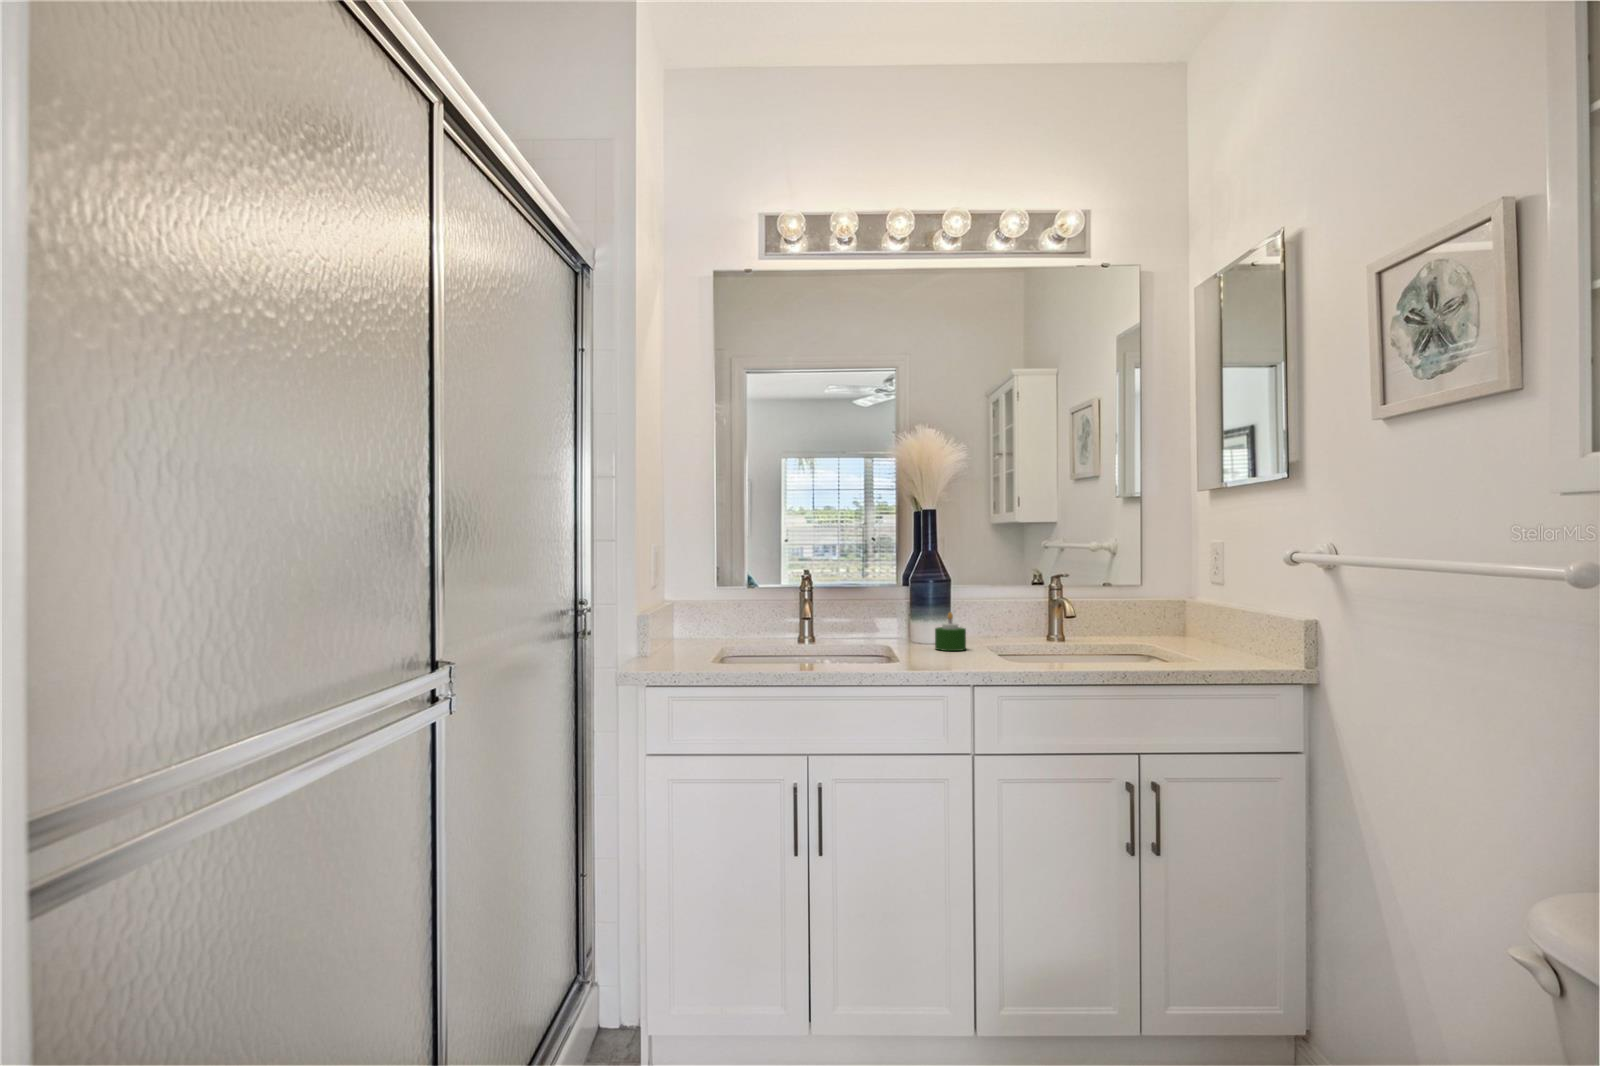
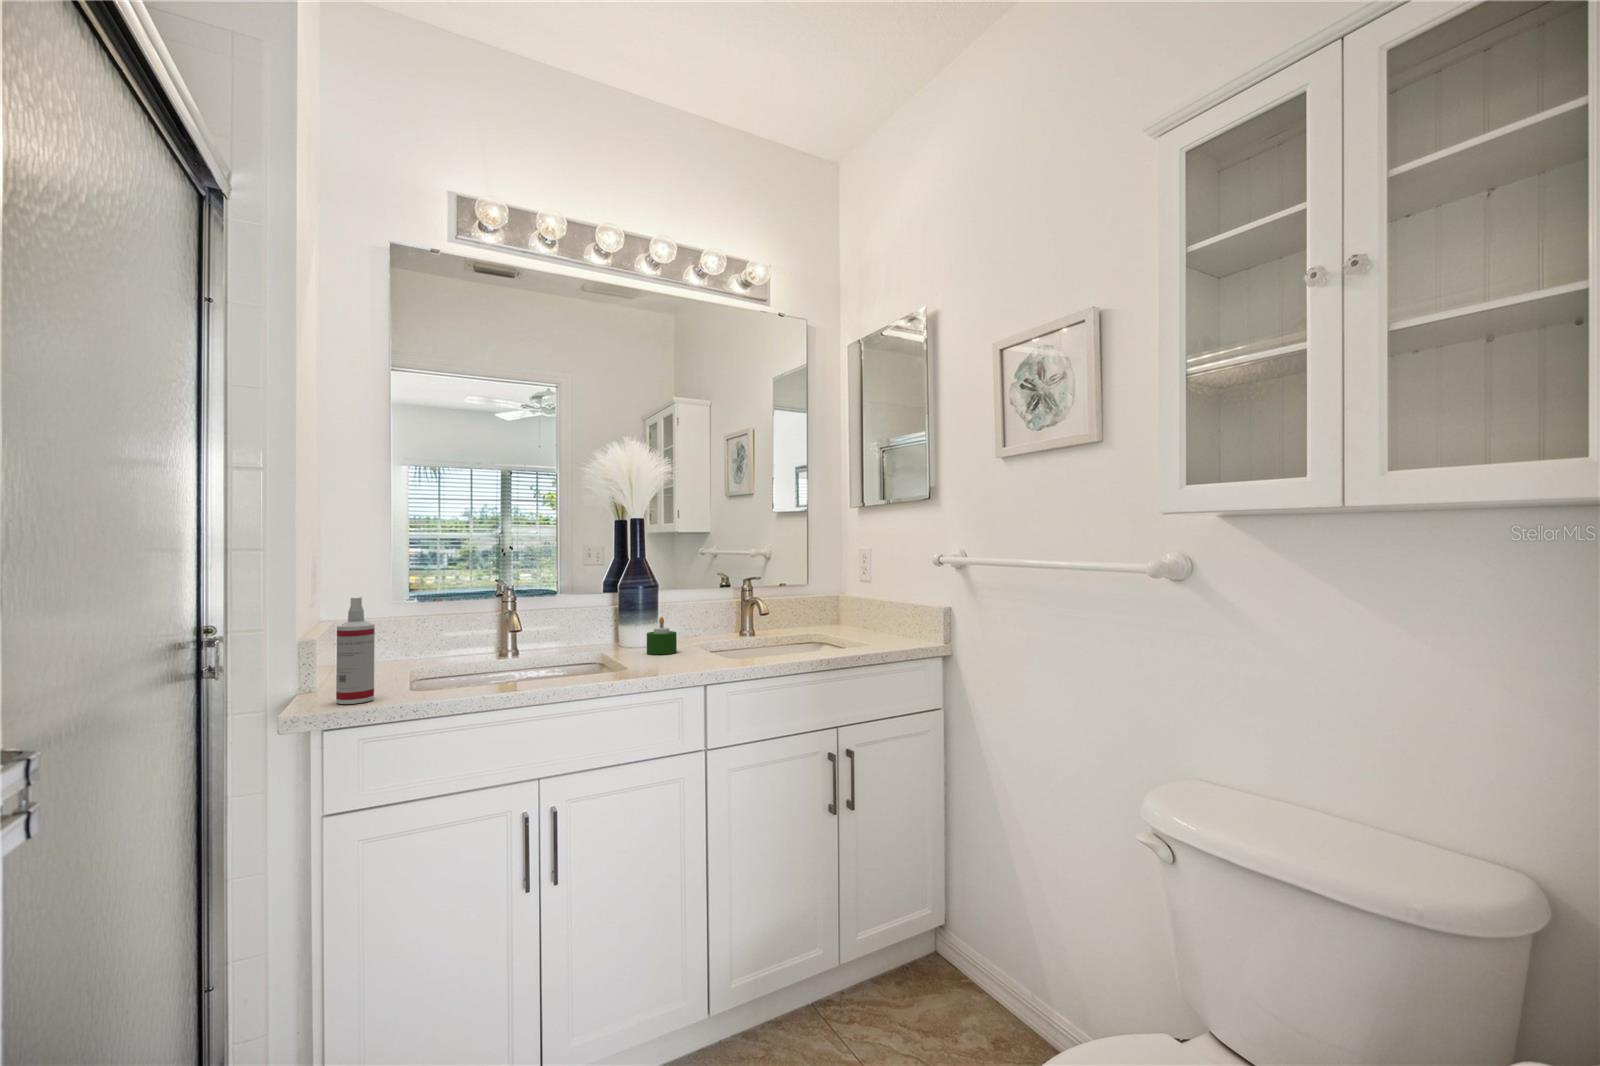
spray bottle: none [656,581,683,668] -> present [336,597,375,704]

